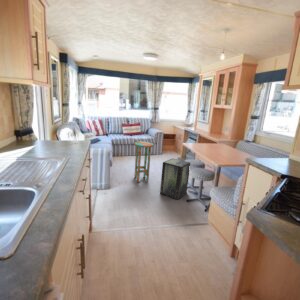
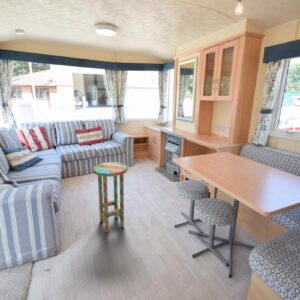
storage box: present [160,159,190,200] -> none [149,190,196,269]

